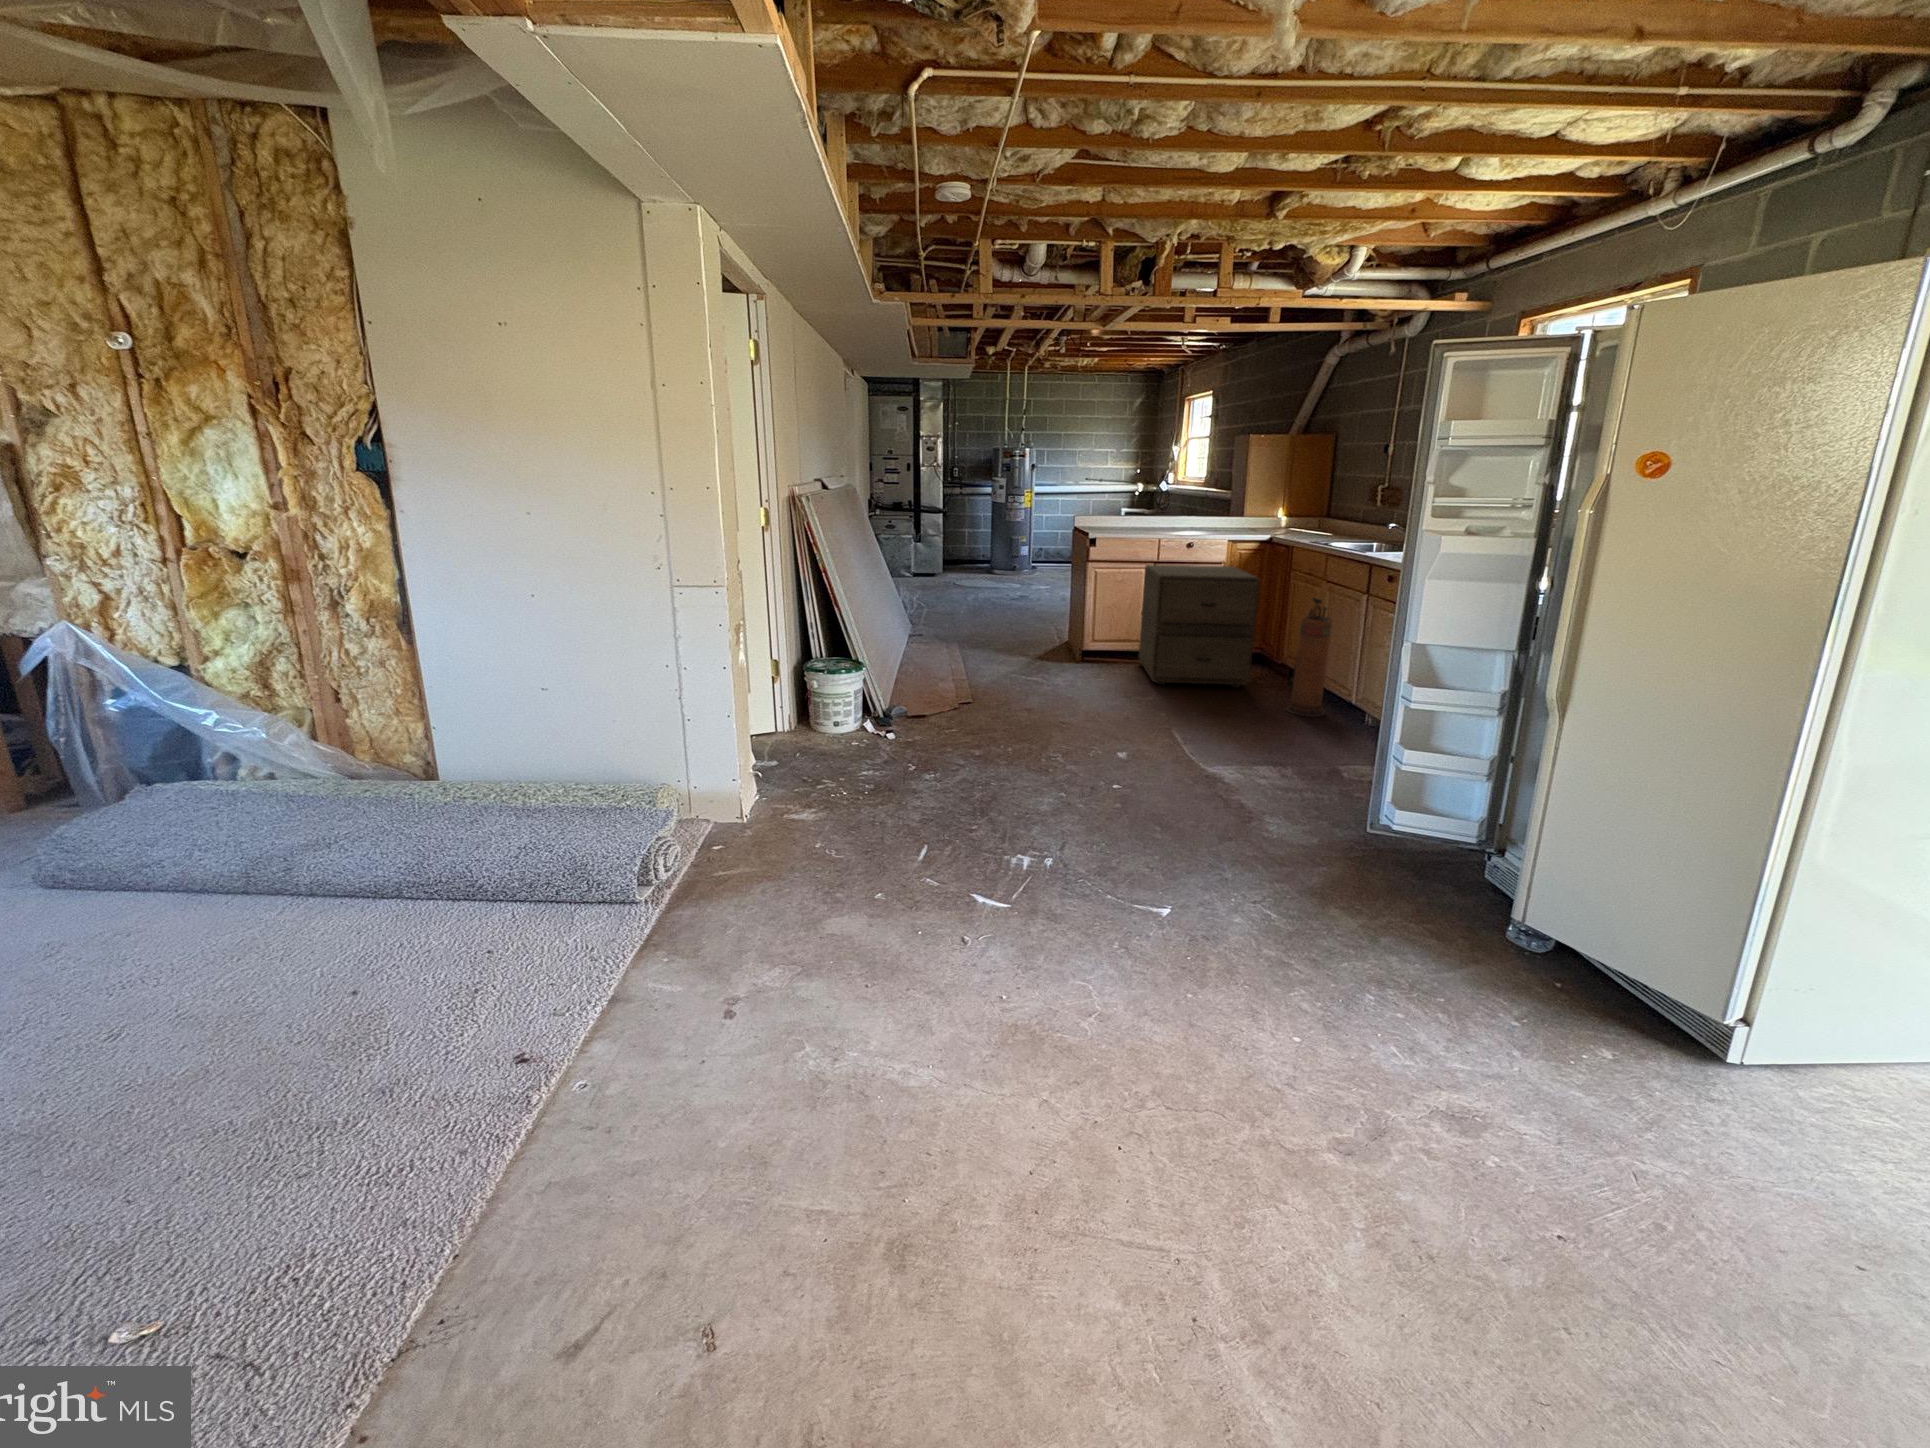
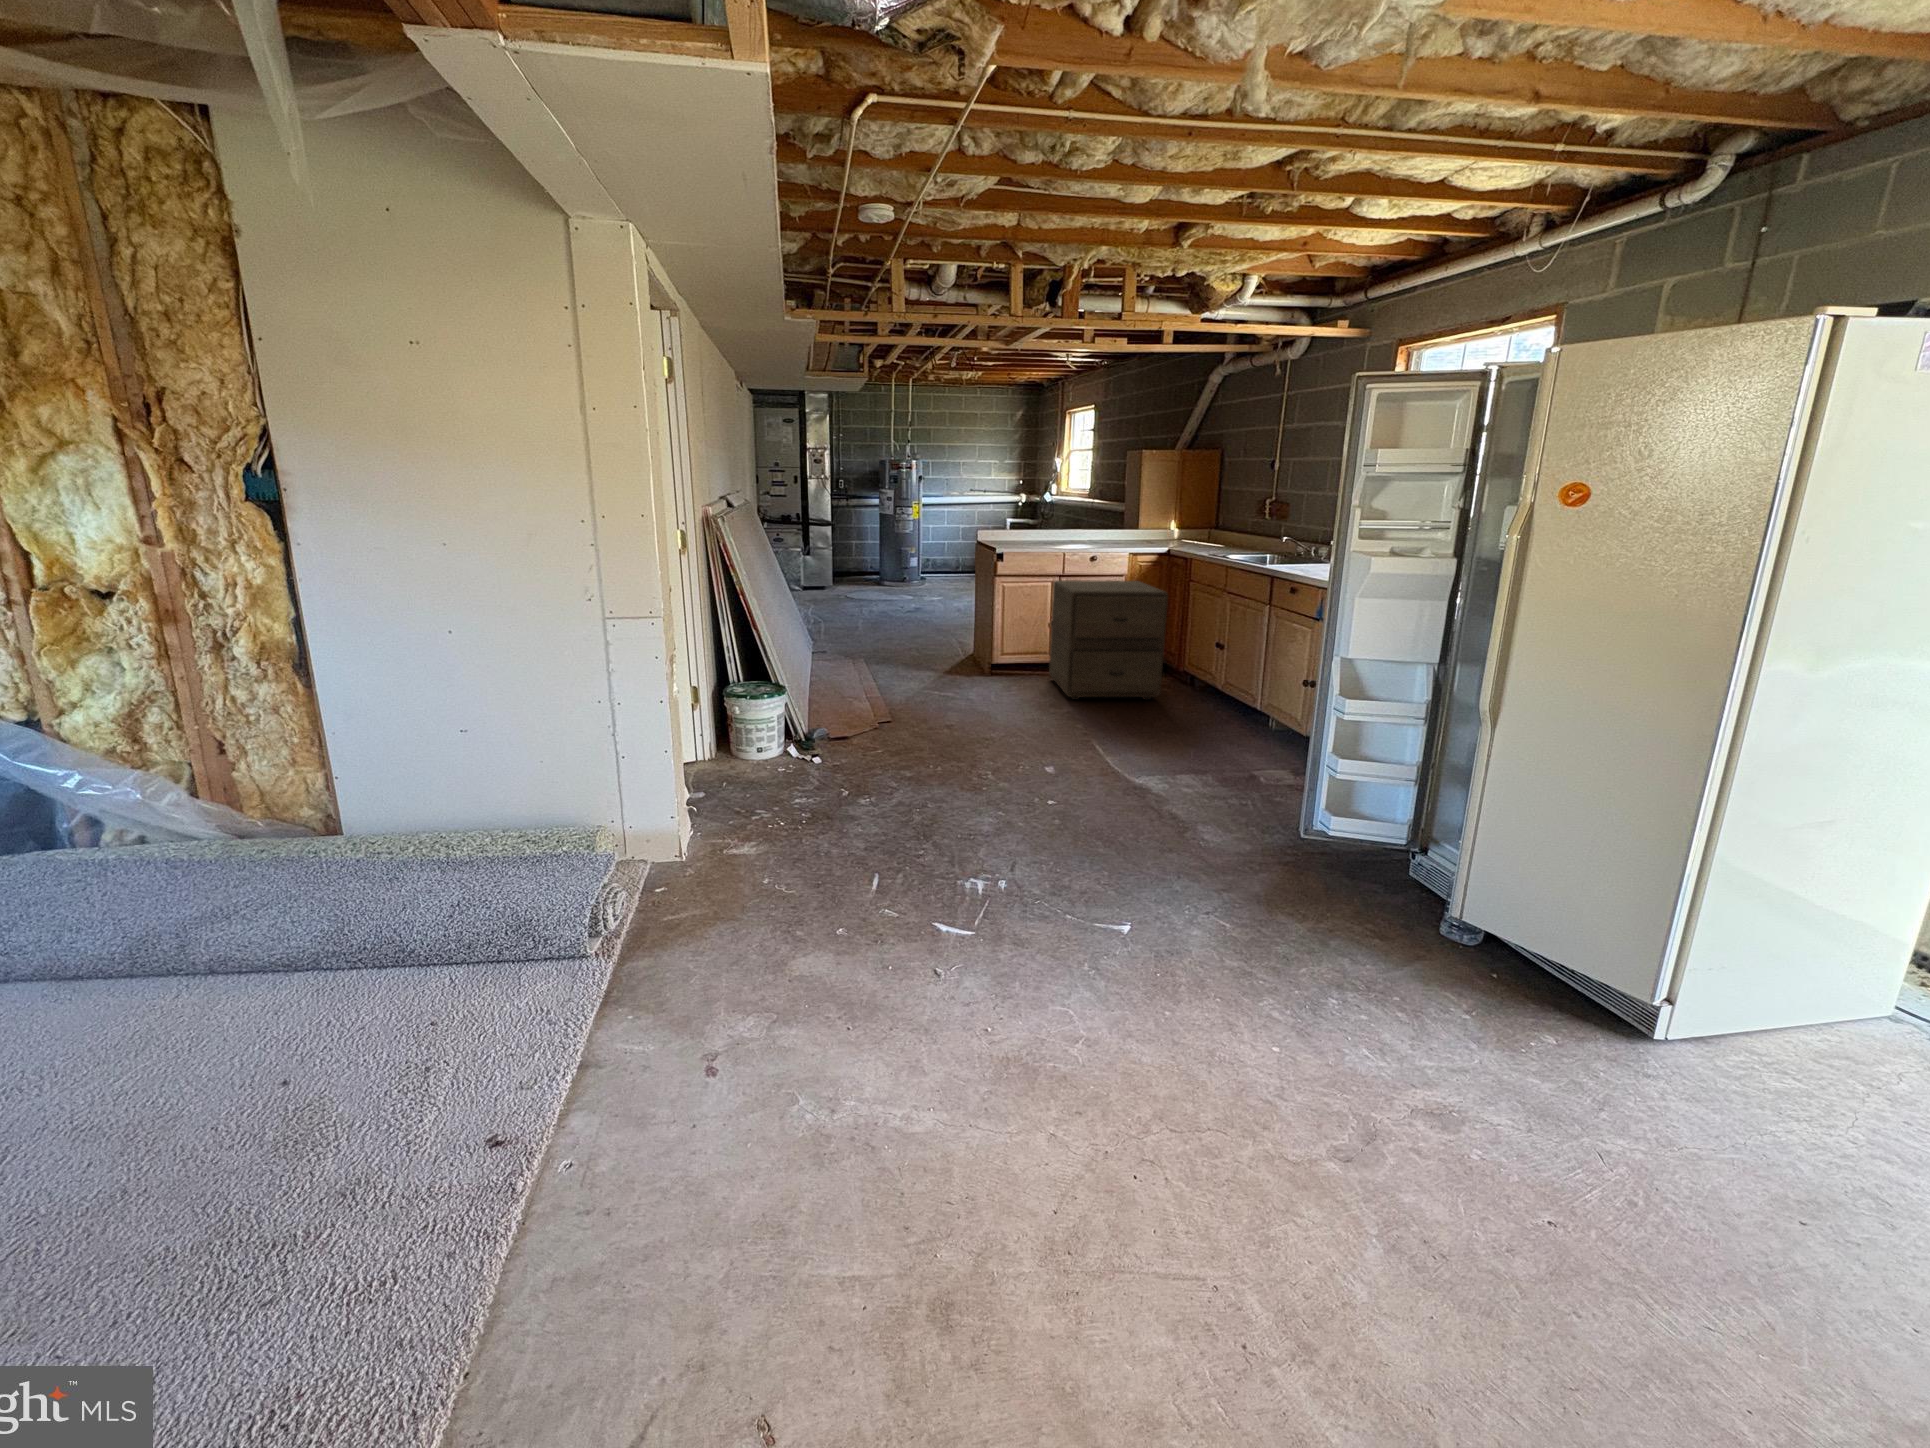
fire extinguisher: present [1286,598,1332,717] -> none [1199,612,1241,727]

